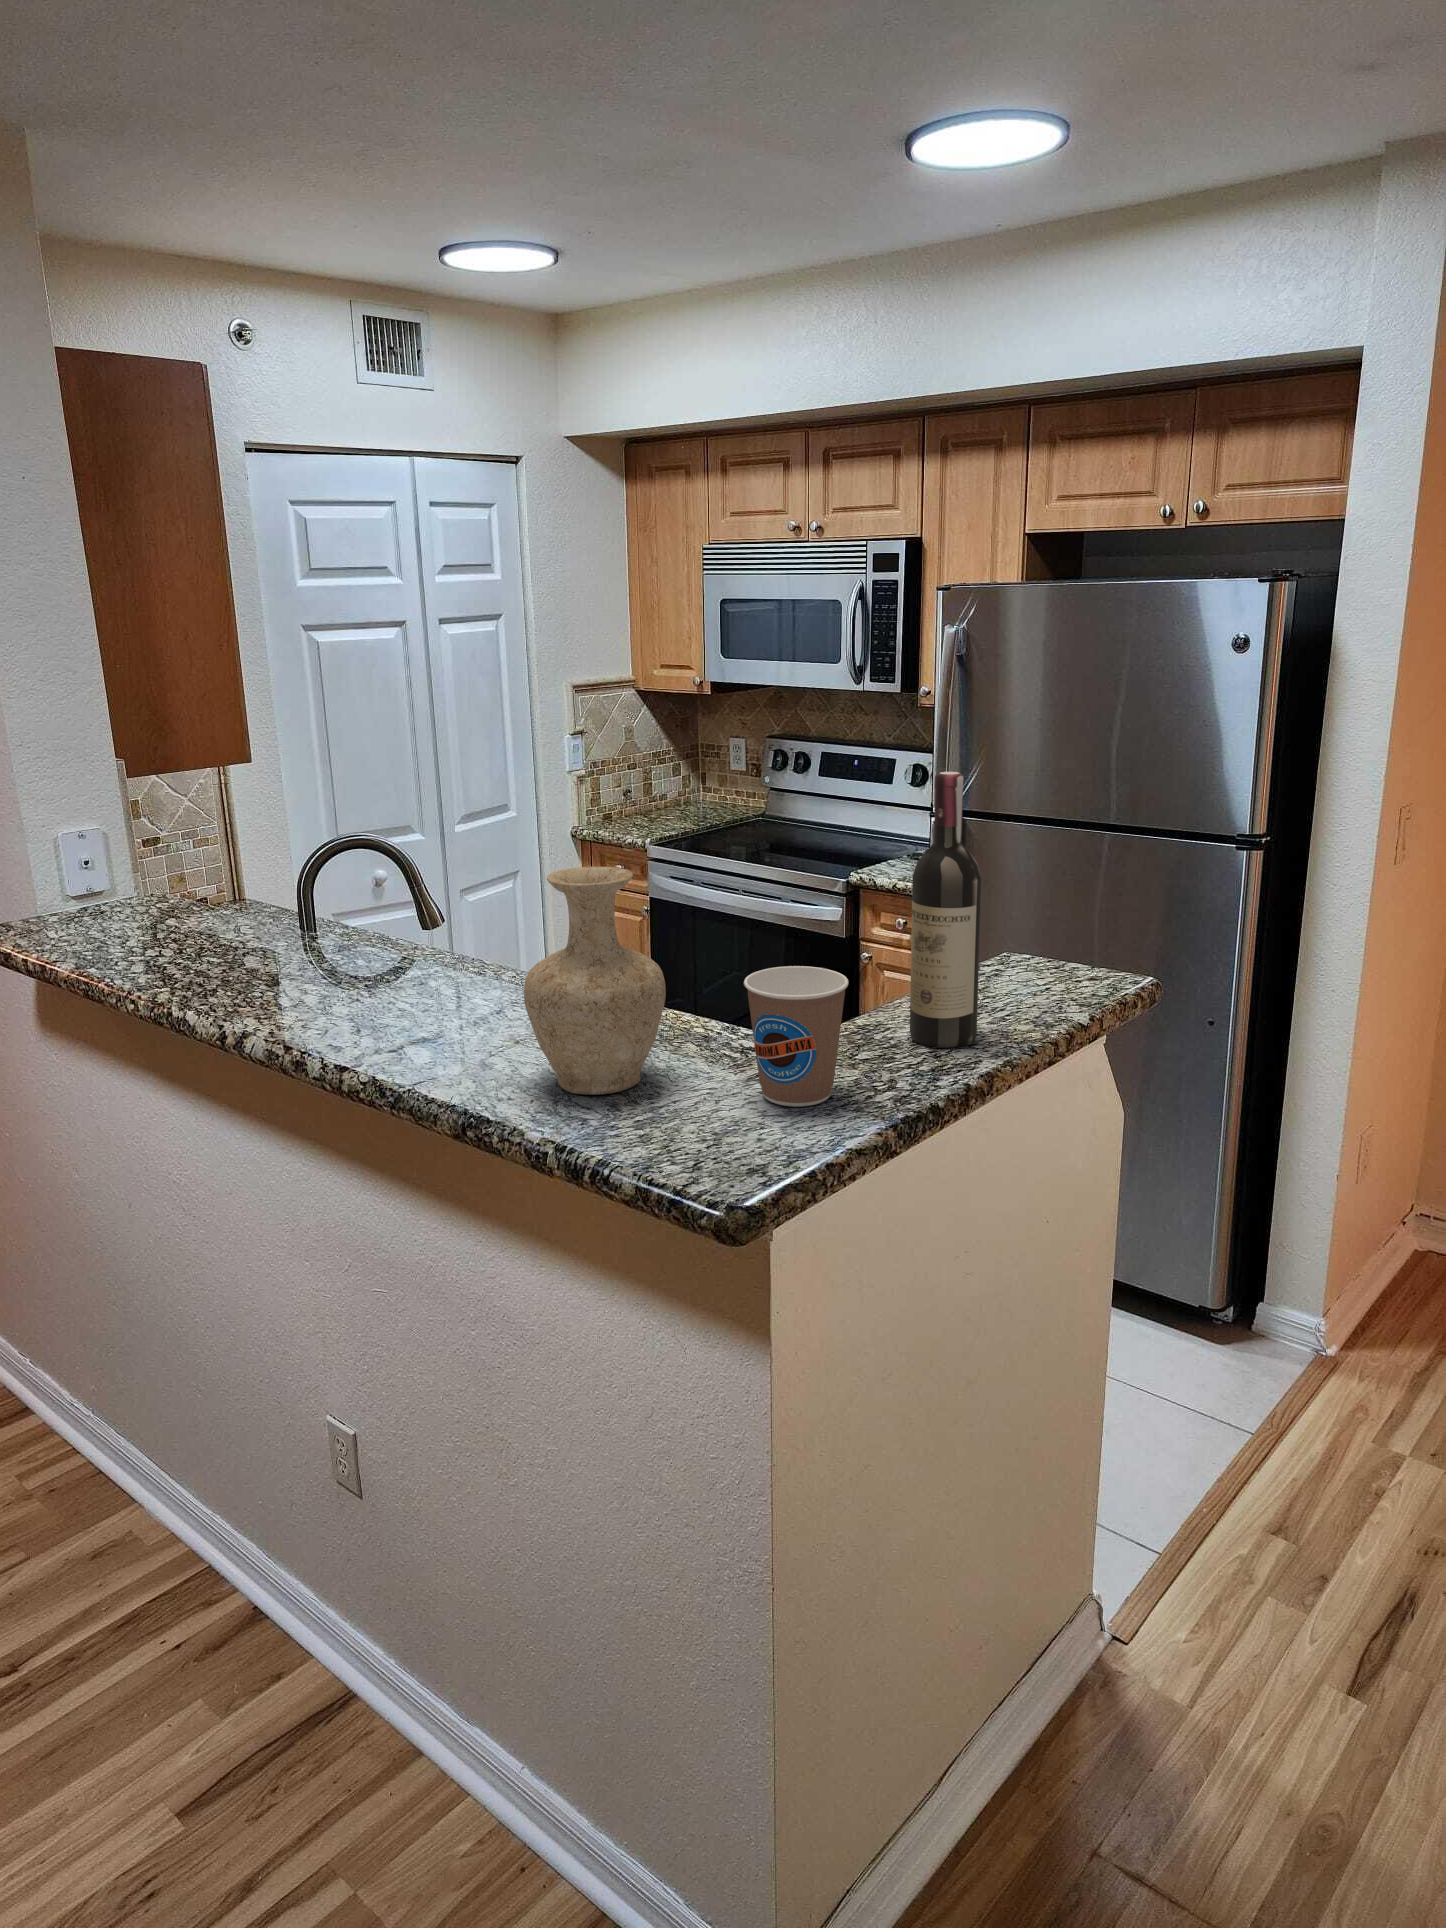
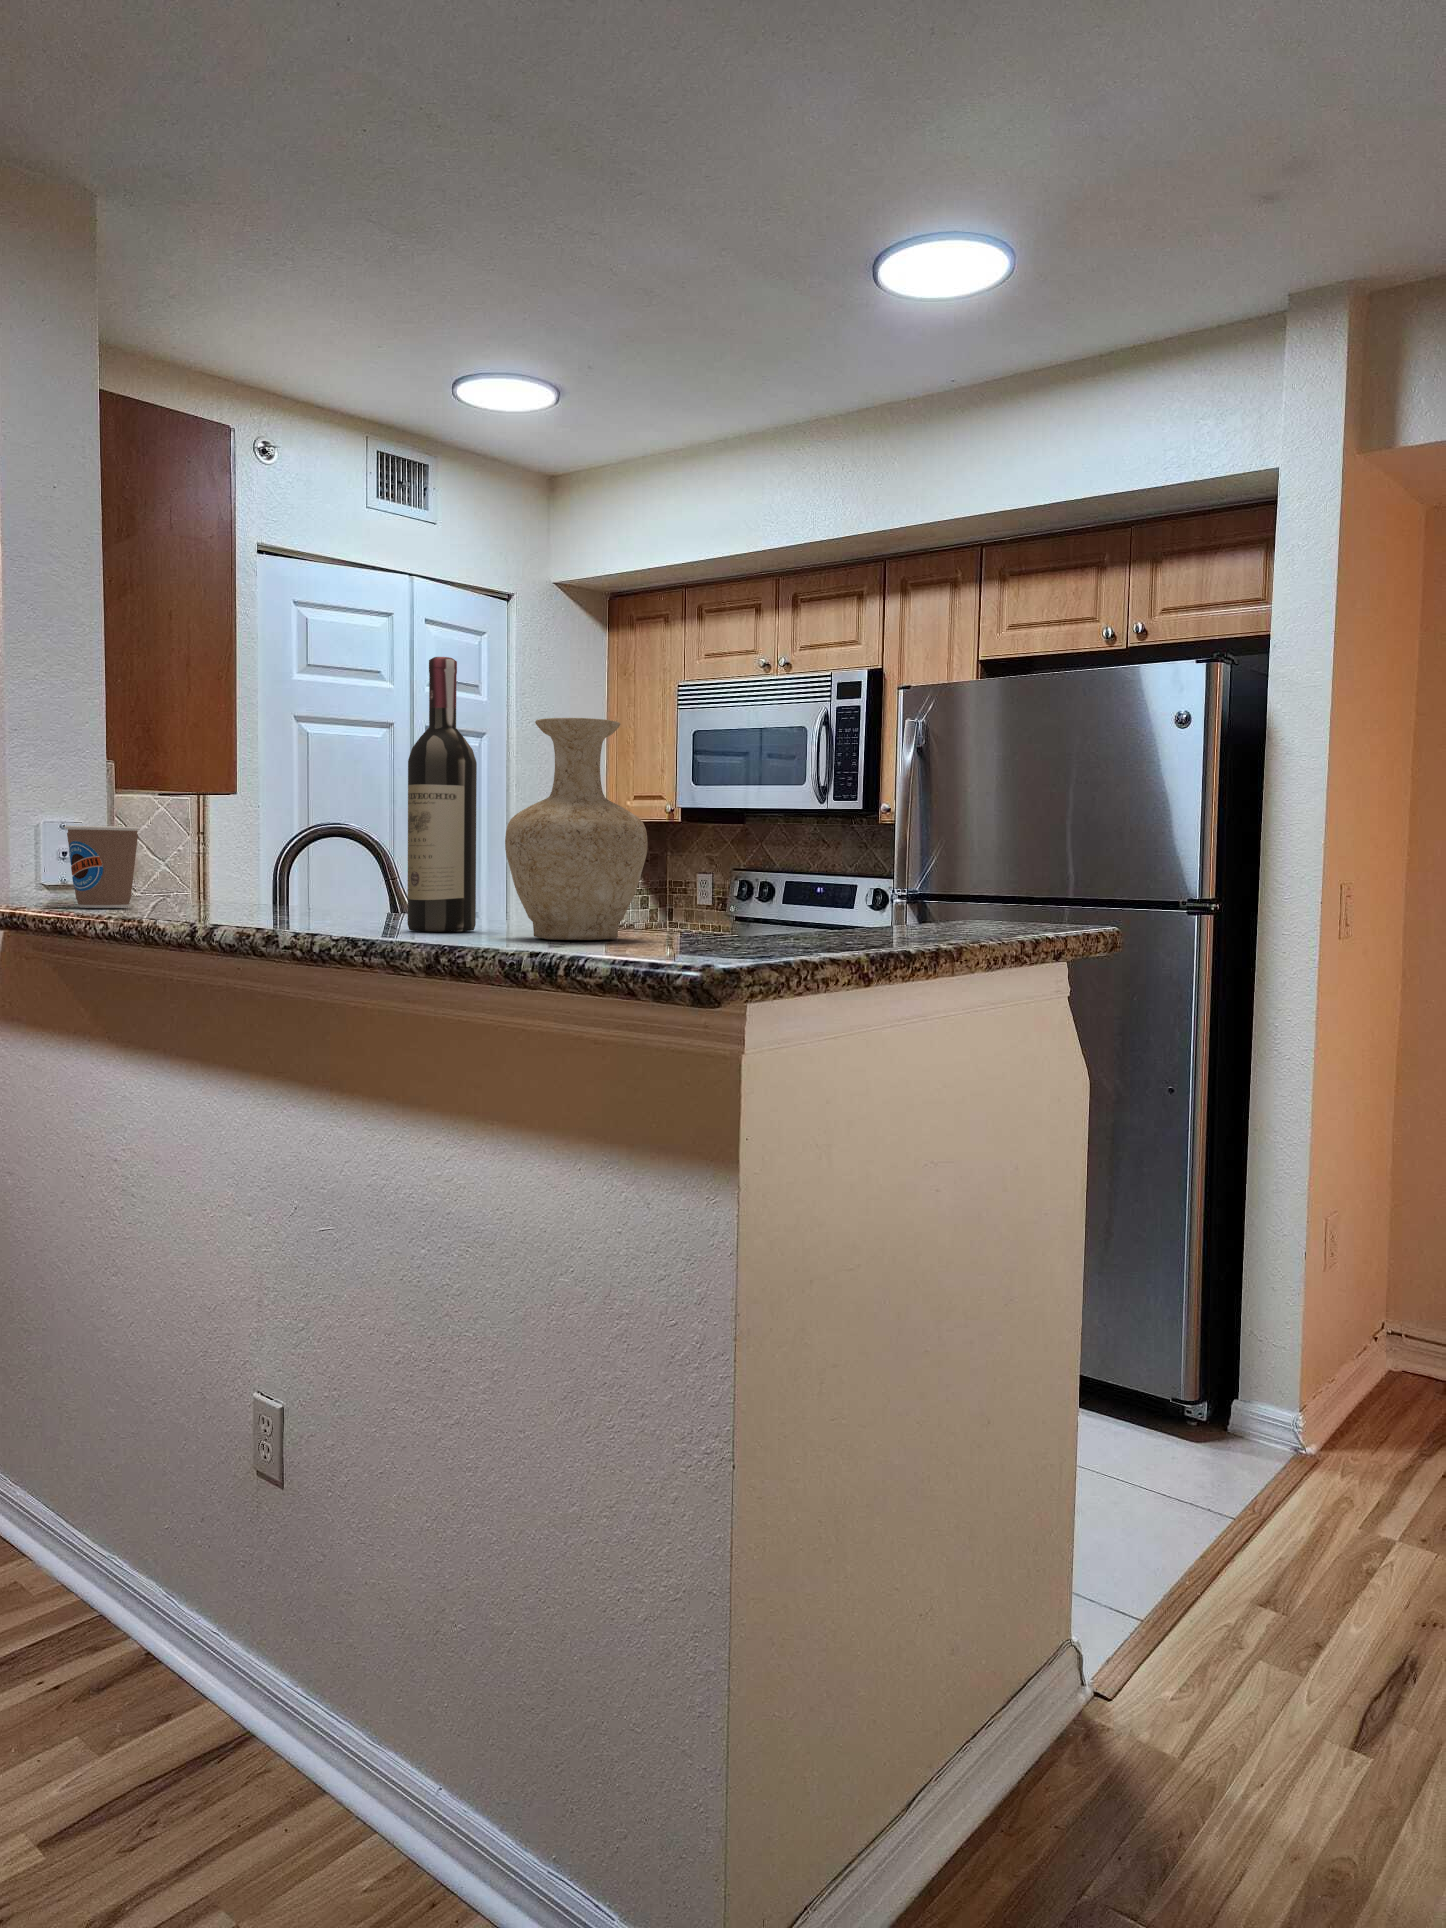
wine bottle: present [910,772,982,1047] -> present [407,657,477,932]
coffee cup: present [744,966,849,1107] -> present [64,826,140,908]

